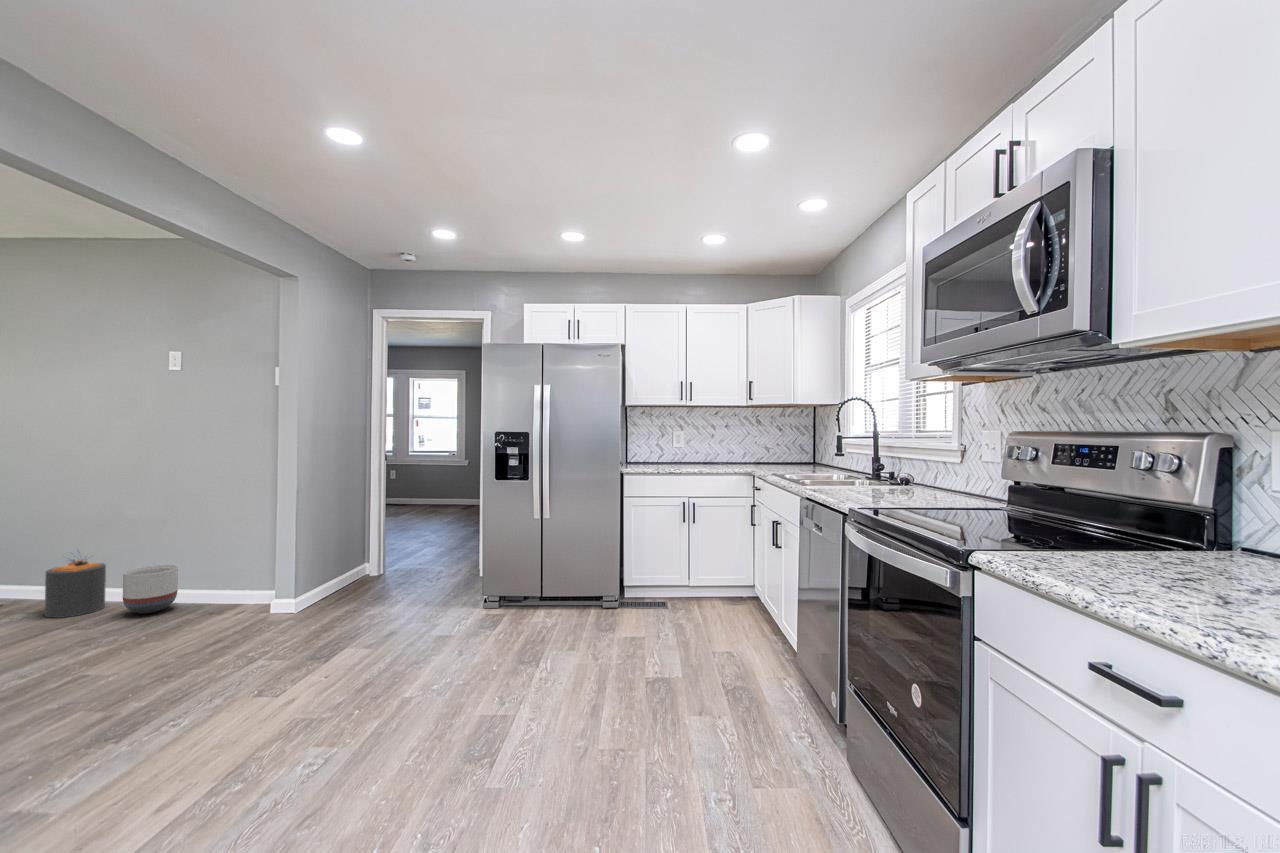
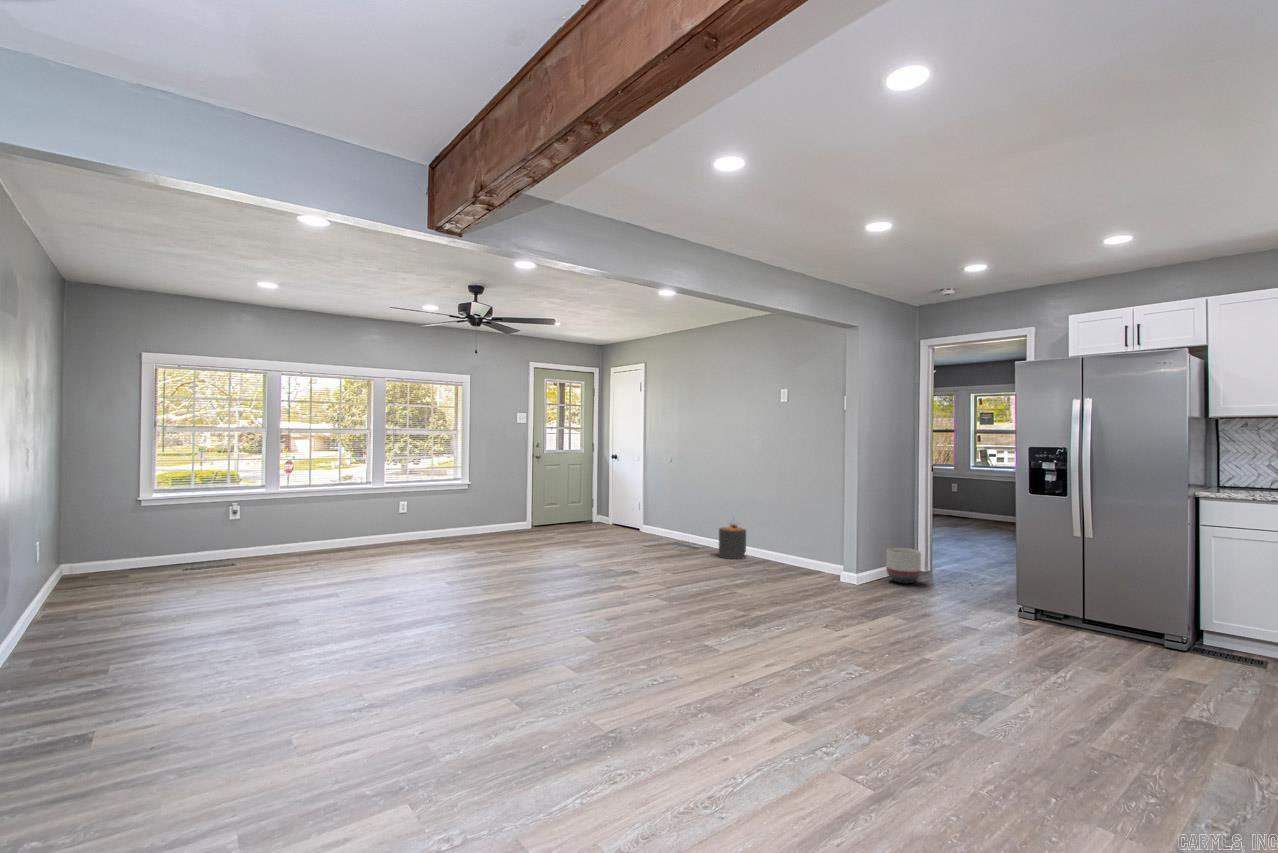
planter: present [123,565,178,614] -> present [886,548,921,583]

